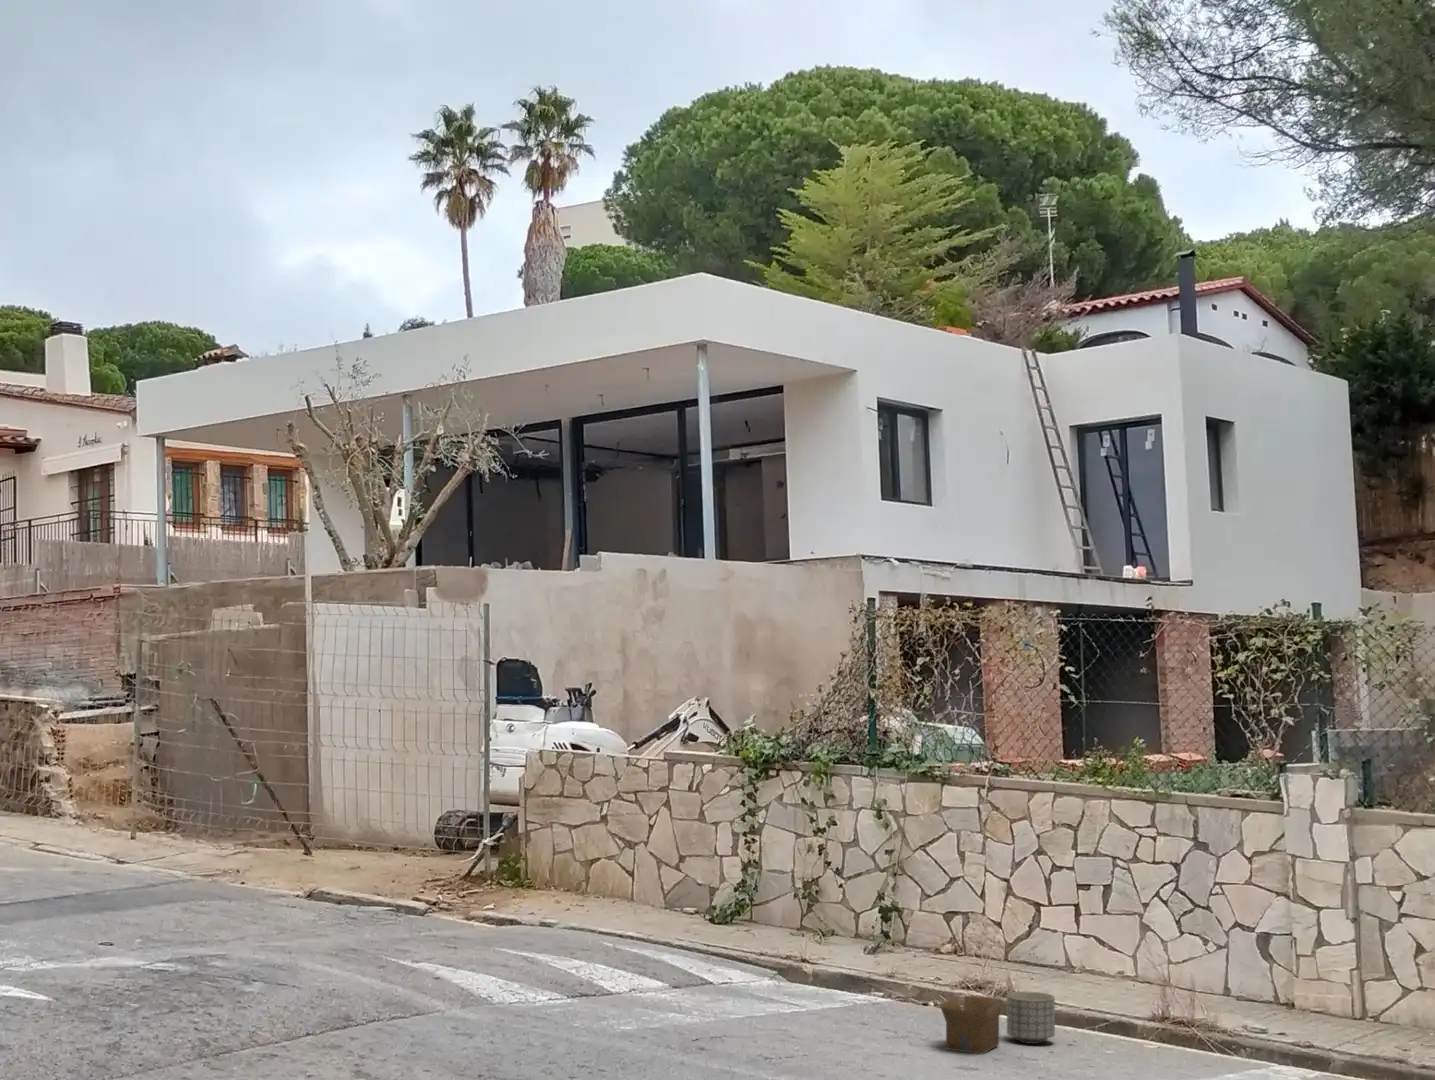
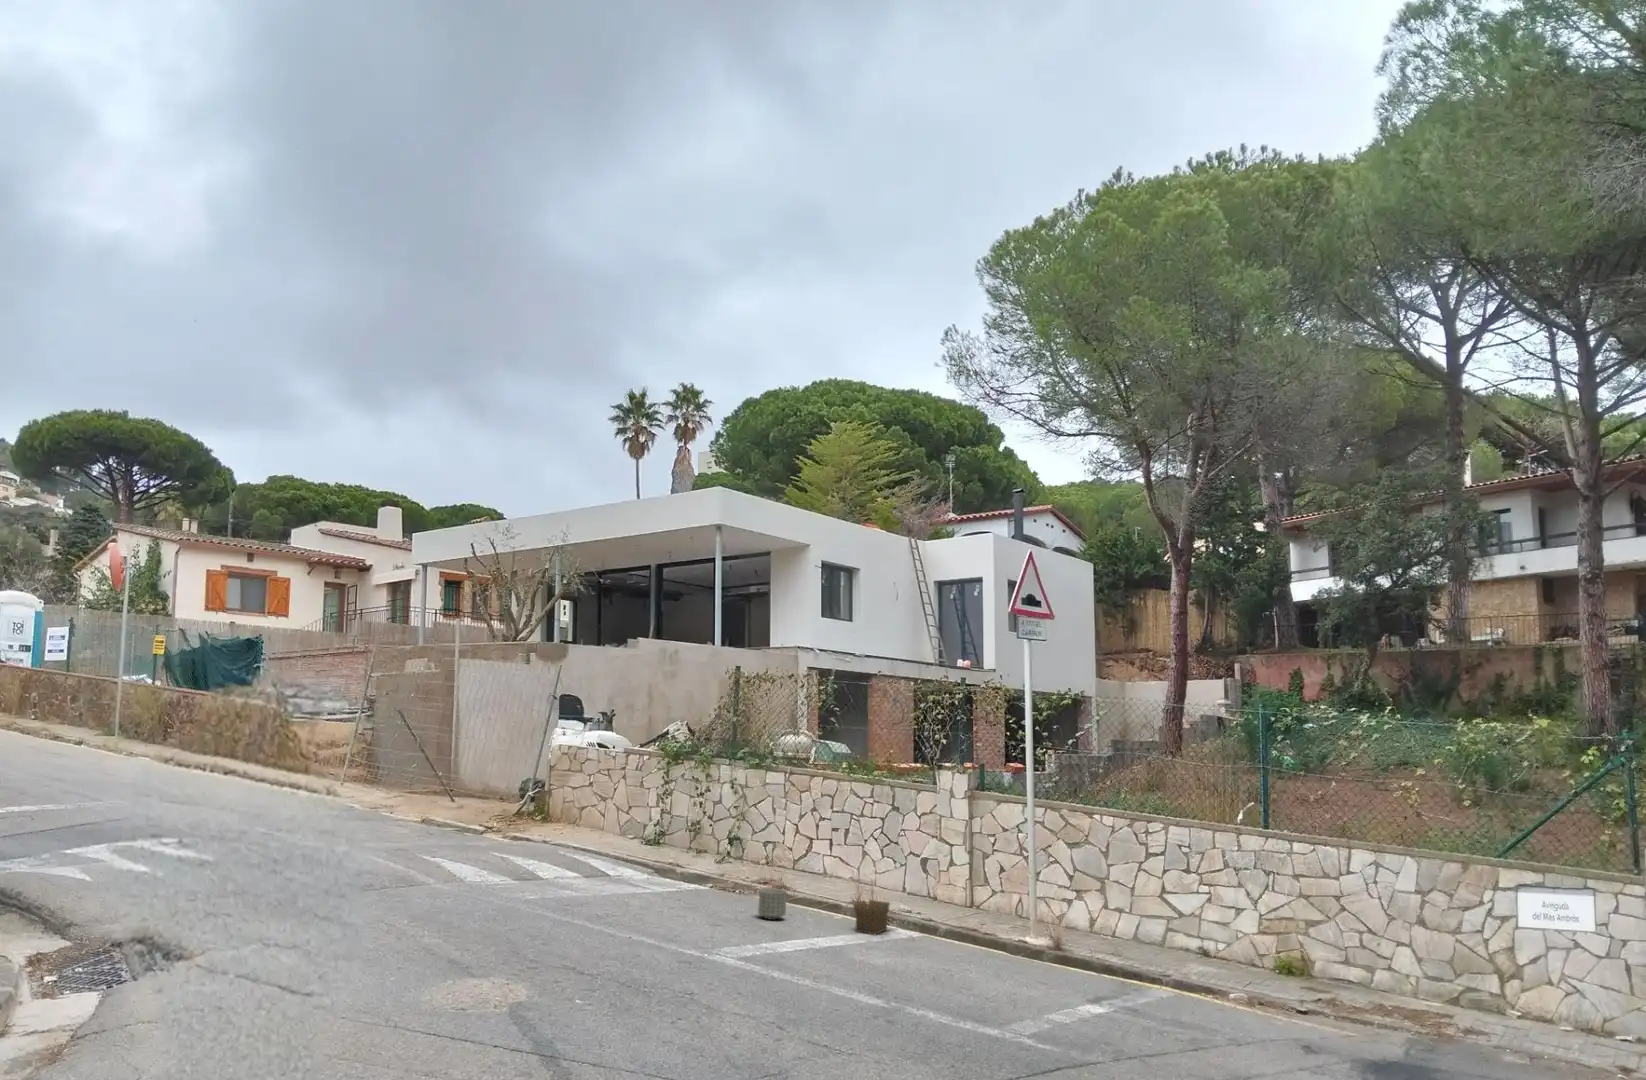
cardboard box: present [940,995,1003,1054] -> present [854,900,890,934]

